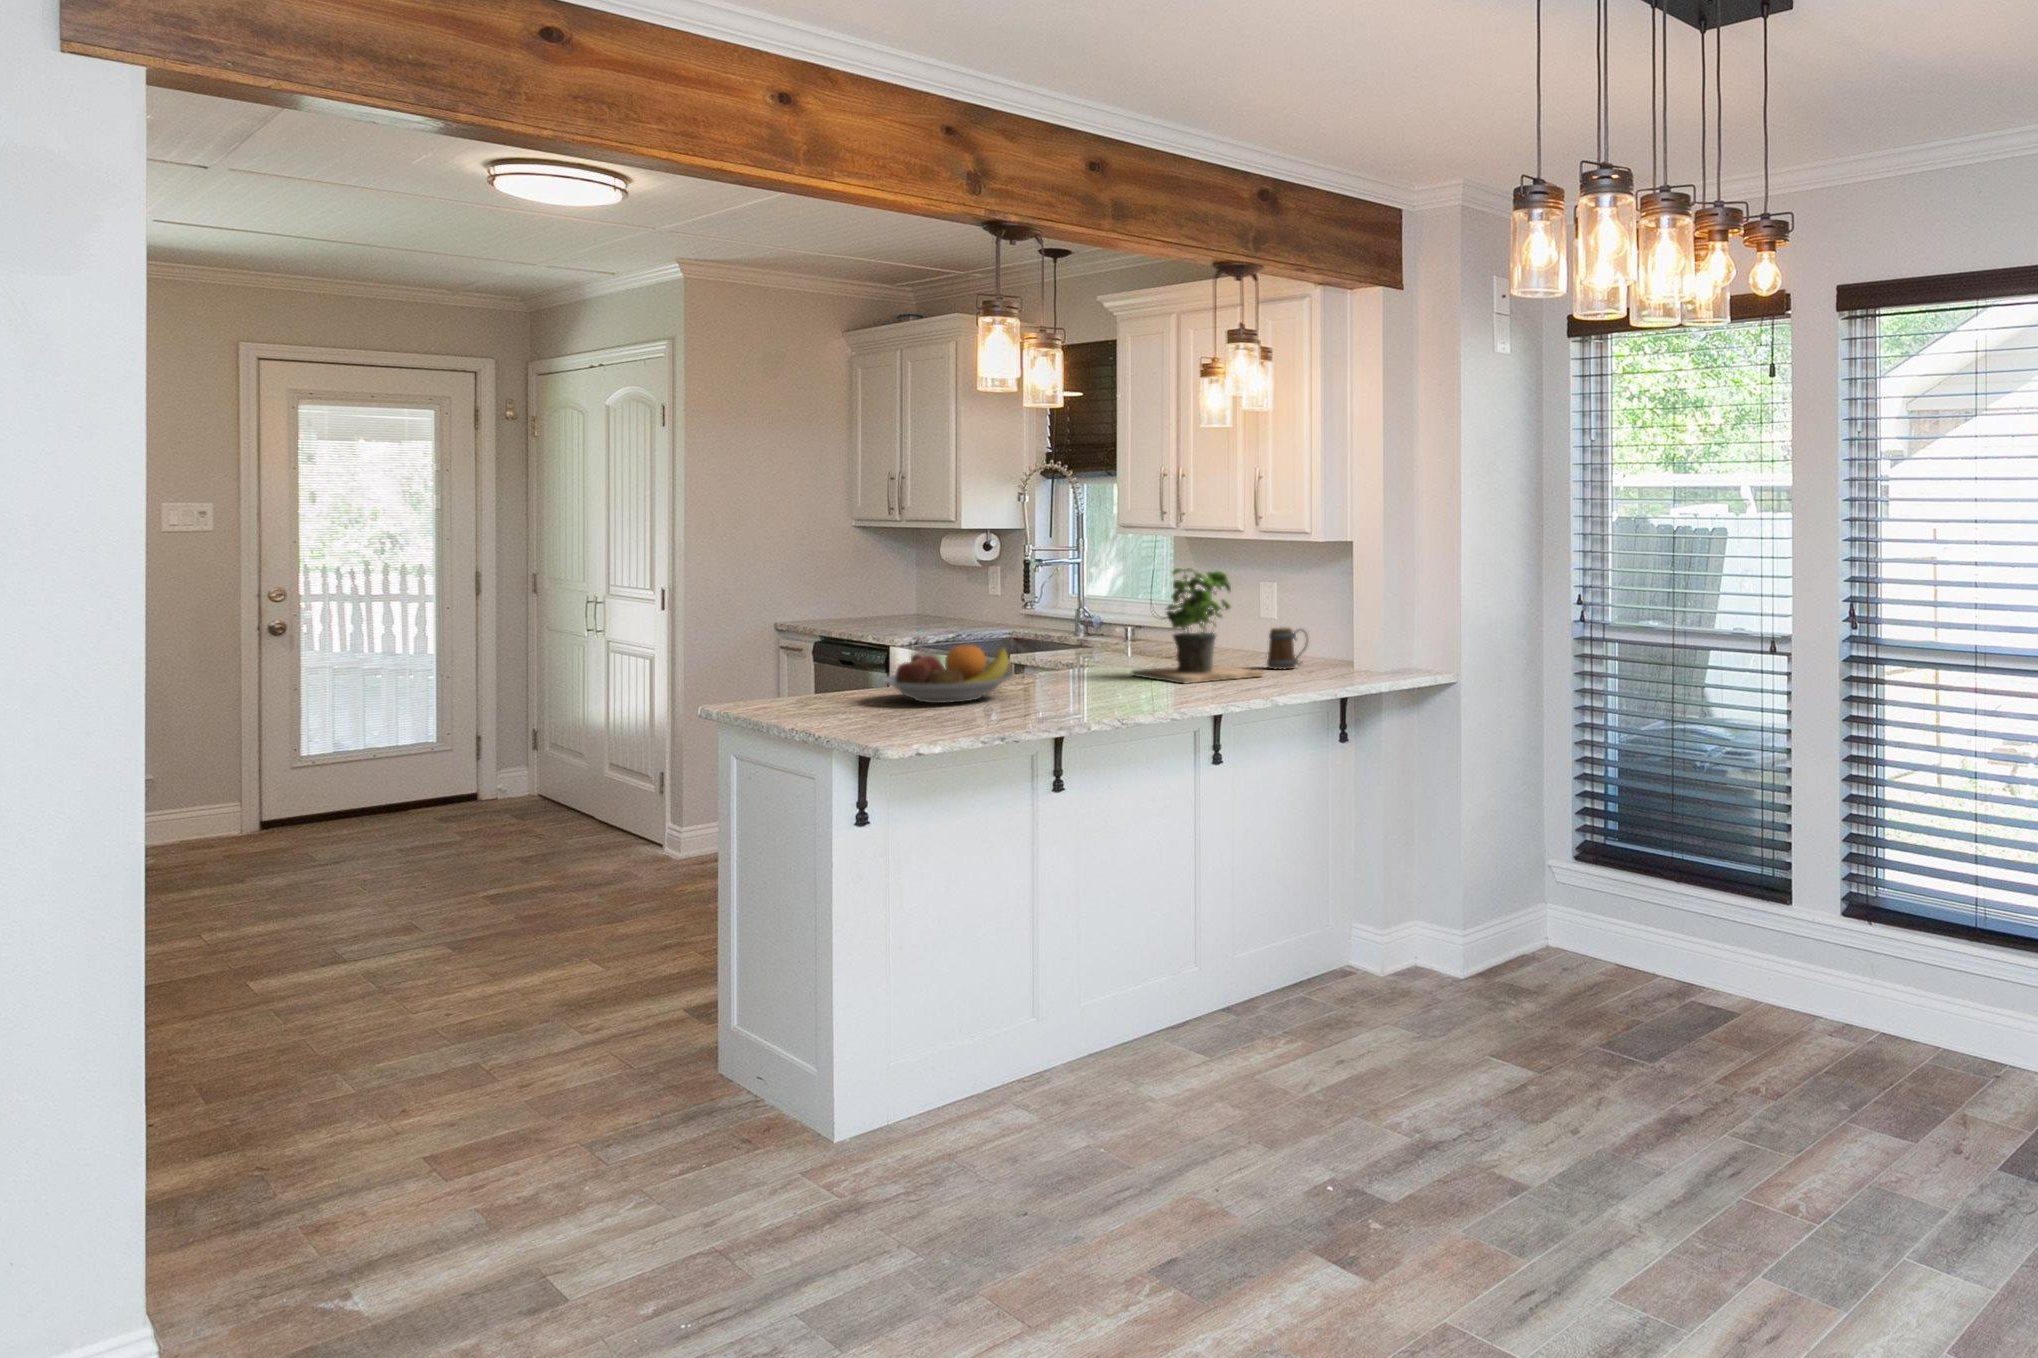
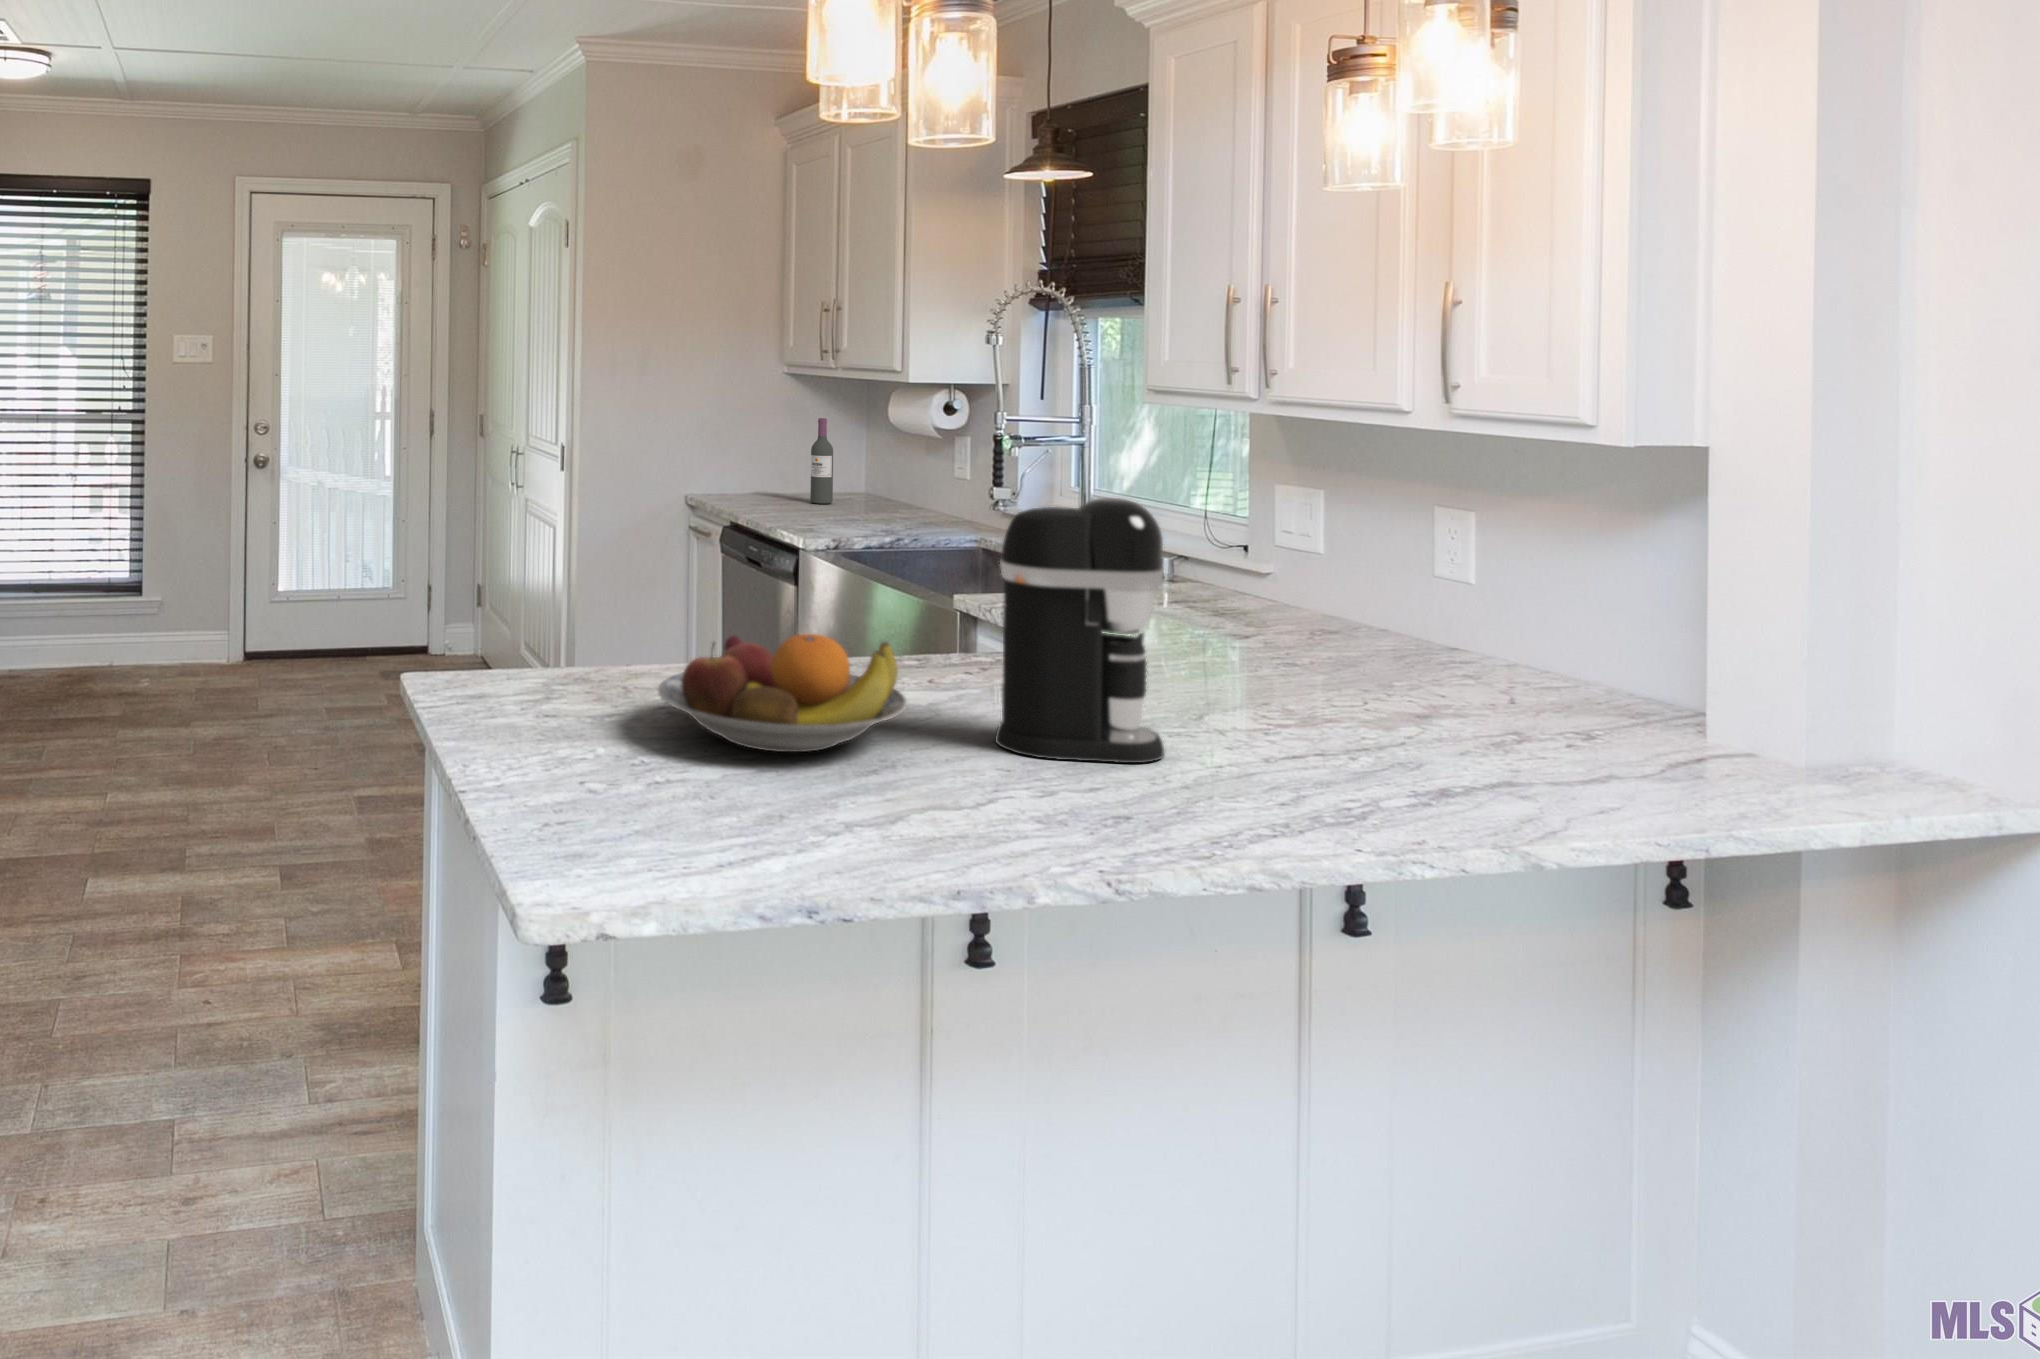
wine bottle: none [874,561,891,626] -> present [810,418,833,504]
potted plant: present [1131,568,1264,683] -> none [1161,492,1470,747]
coffee maker: none [1056,570,1134,694] -> present [996,498,1164,763]
mug: present [1267,628,1307,669] -> none [1463,619,1570,715]

